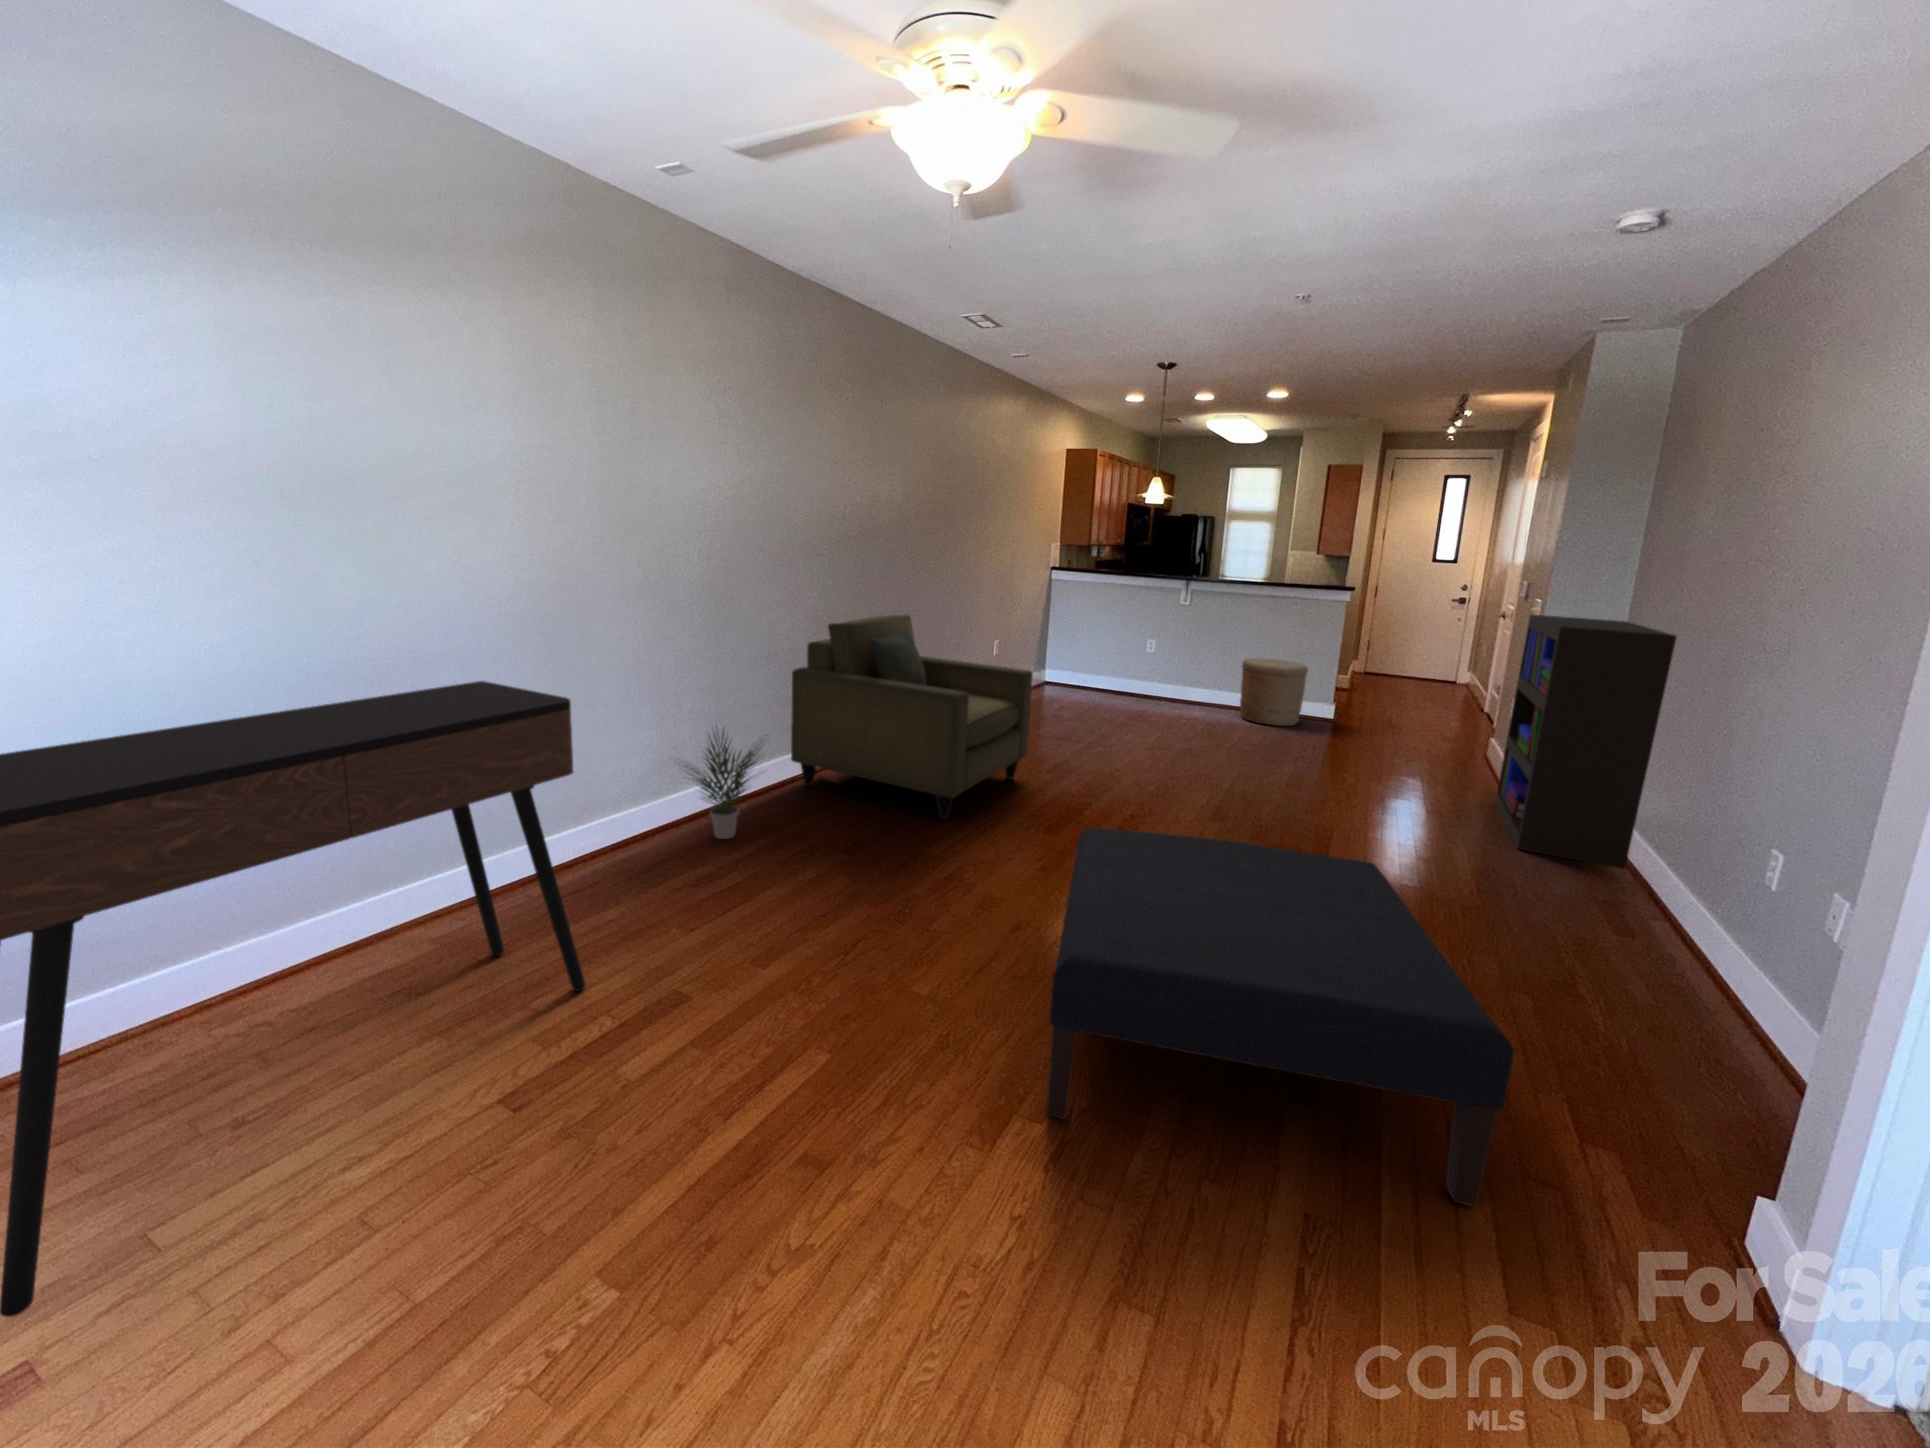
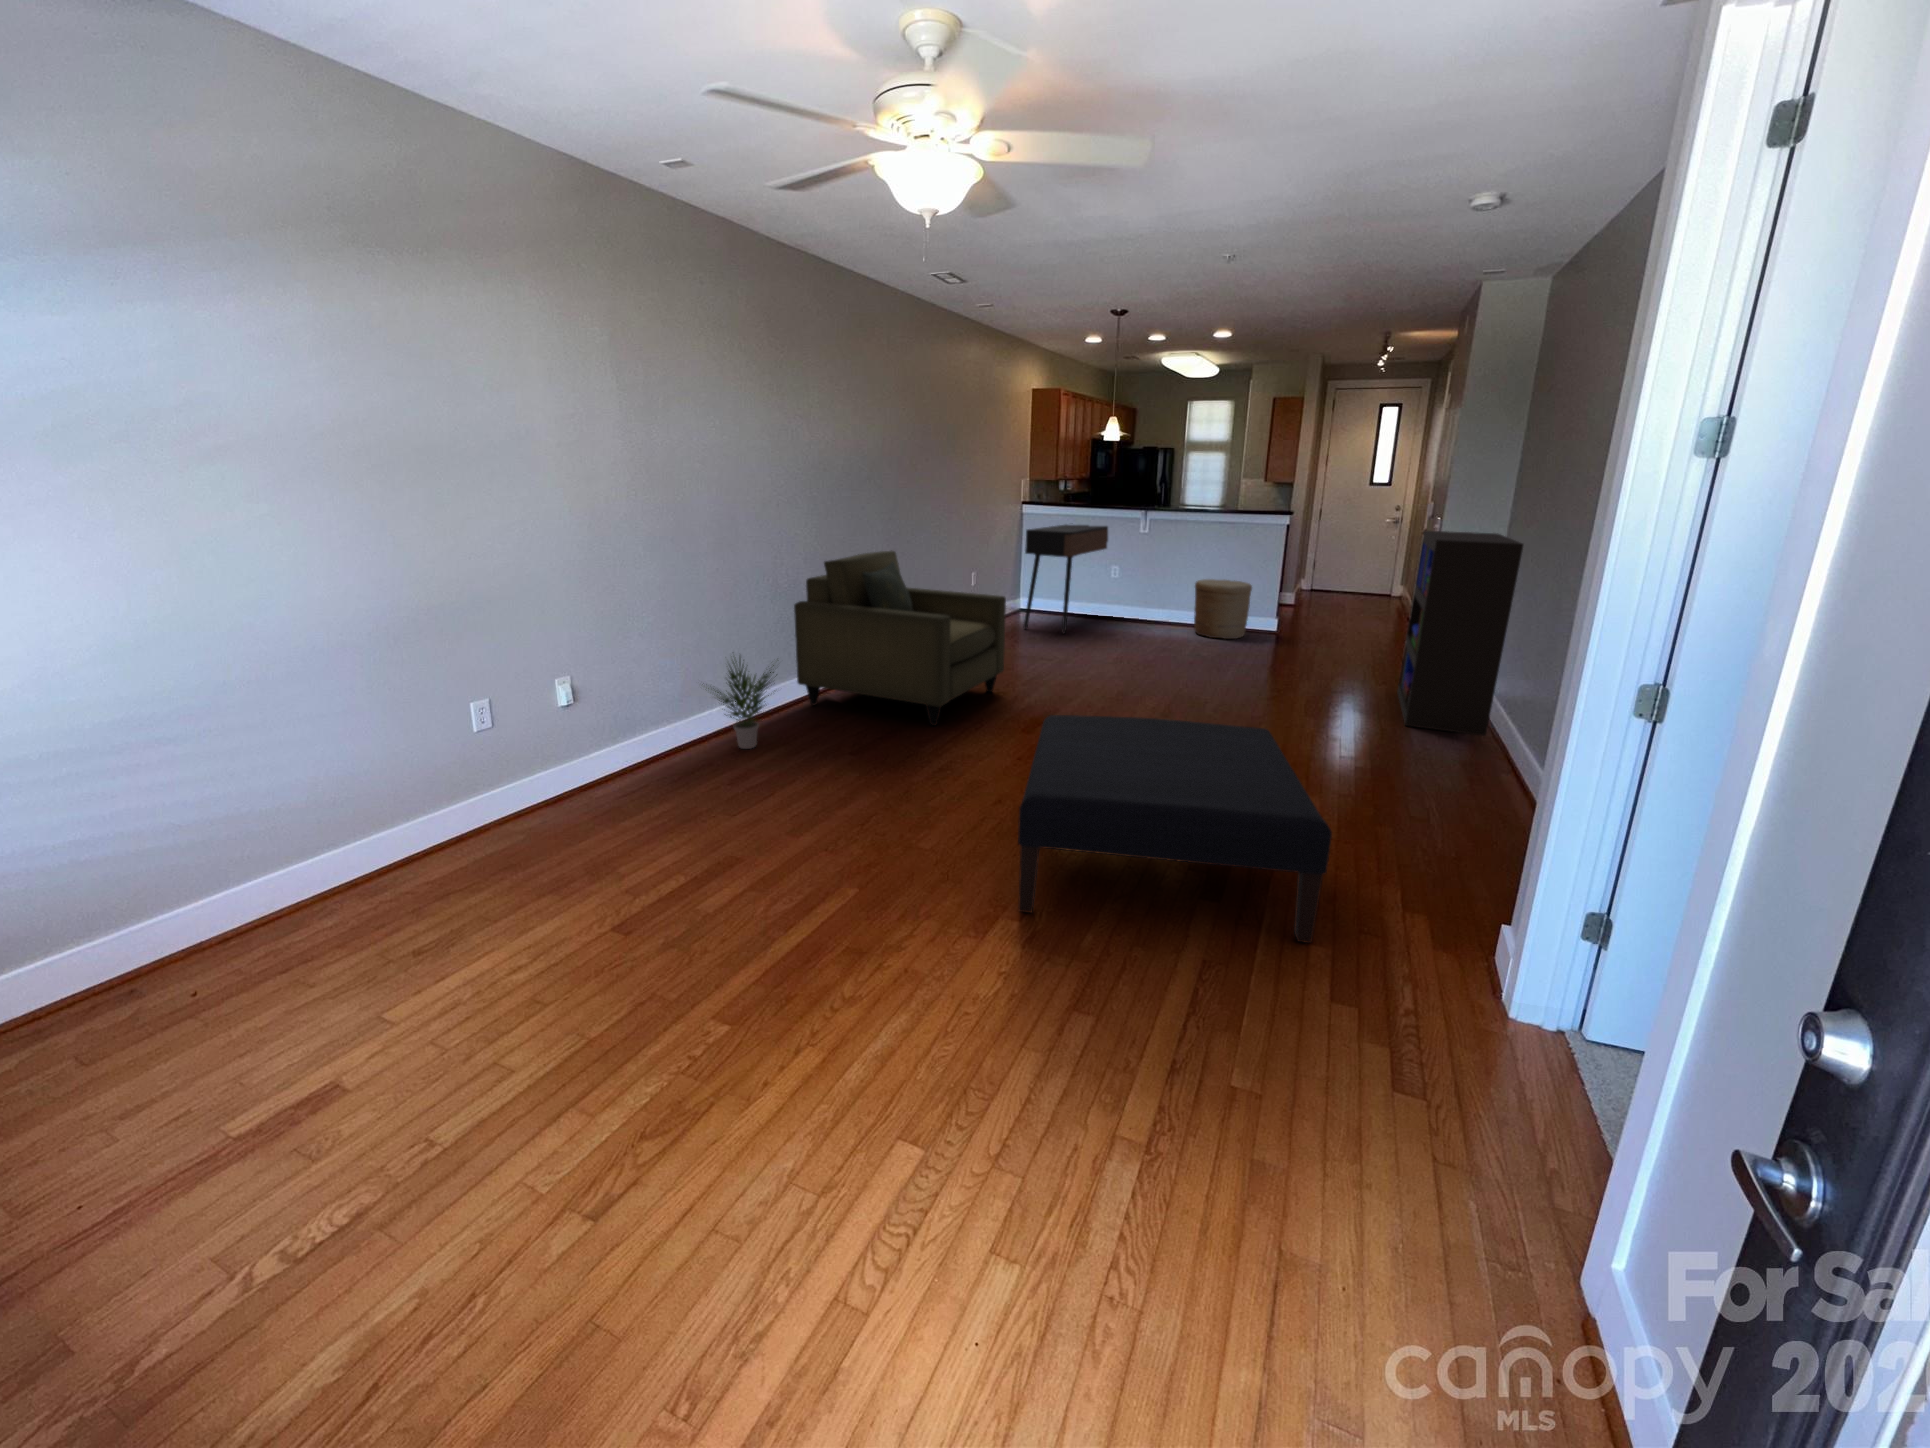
console table: present [0,681,586,1317] -> present [1023,525,1108,633]

